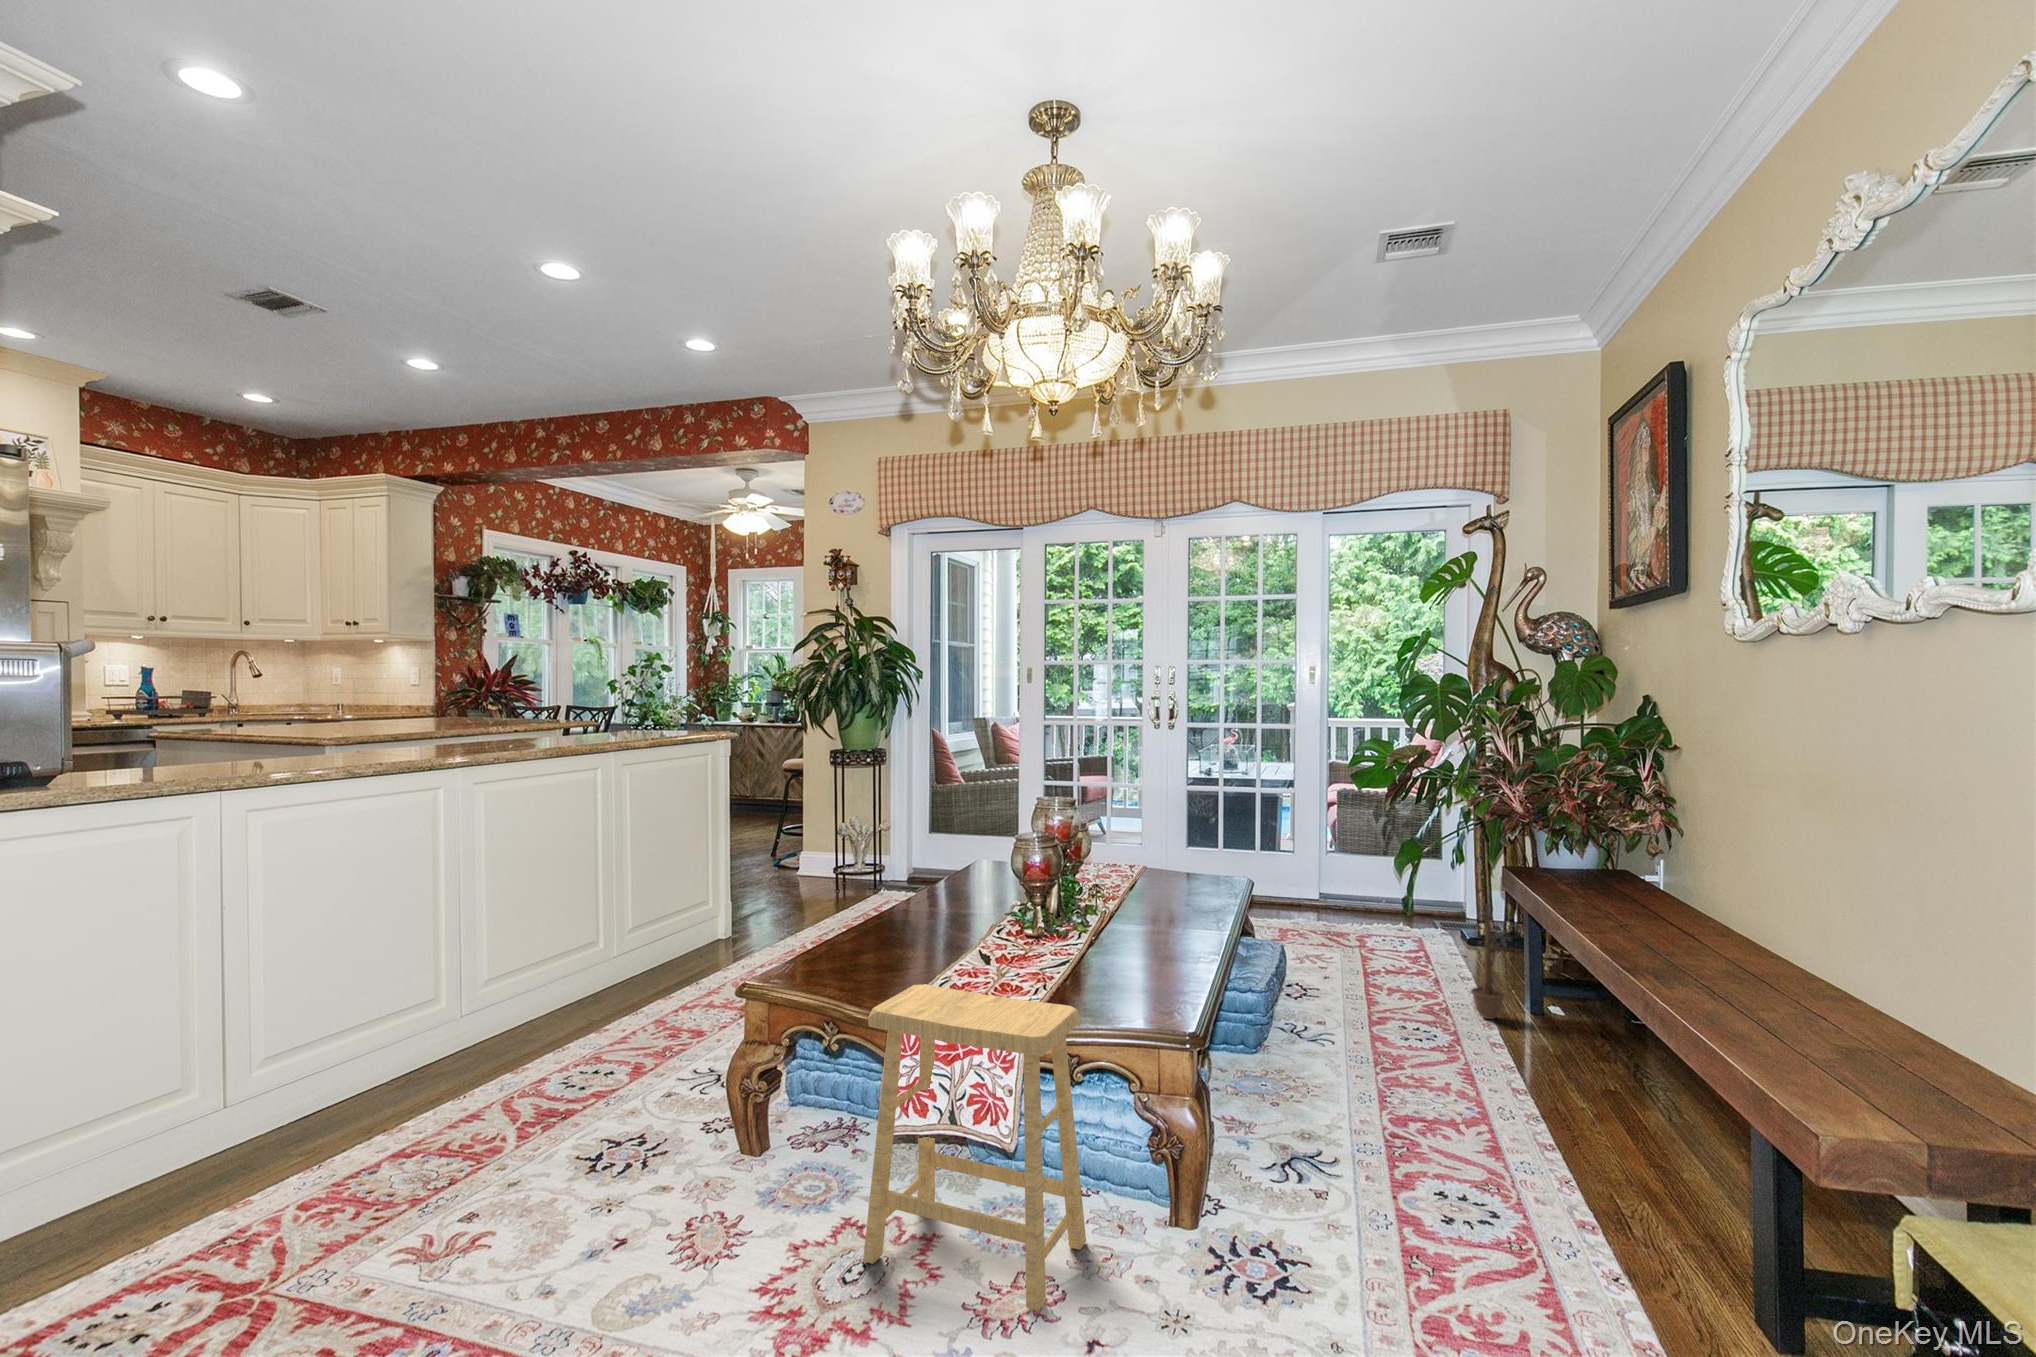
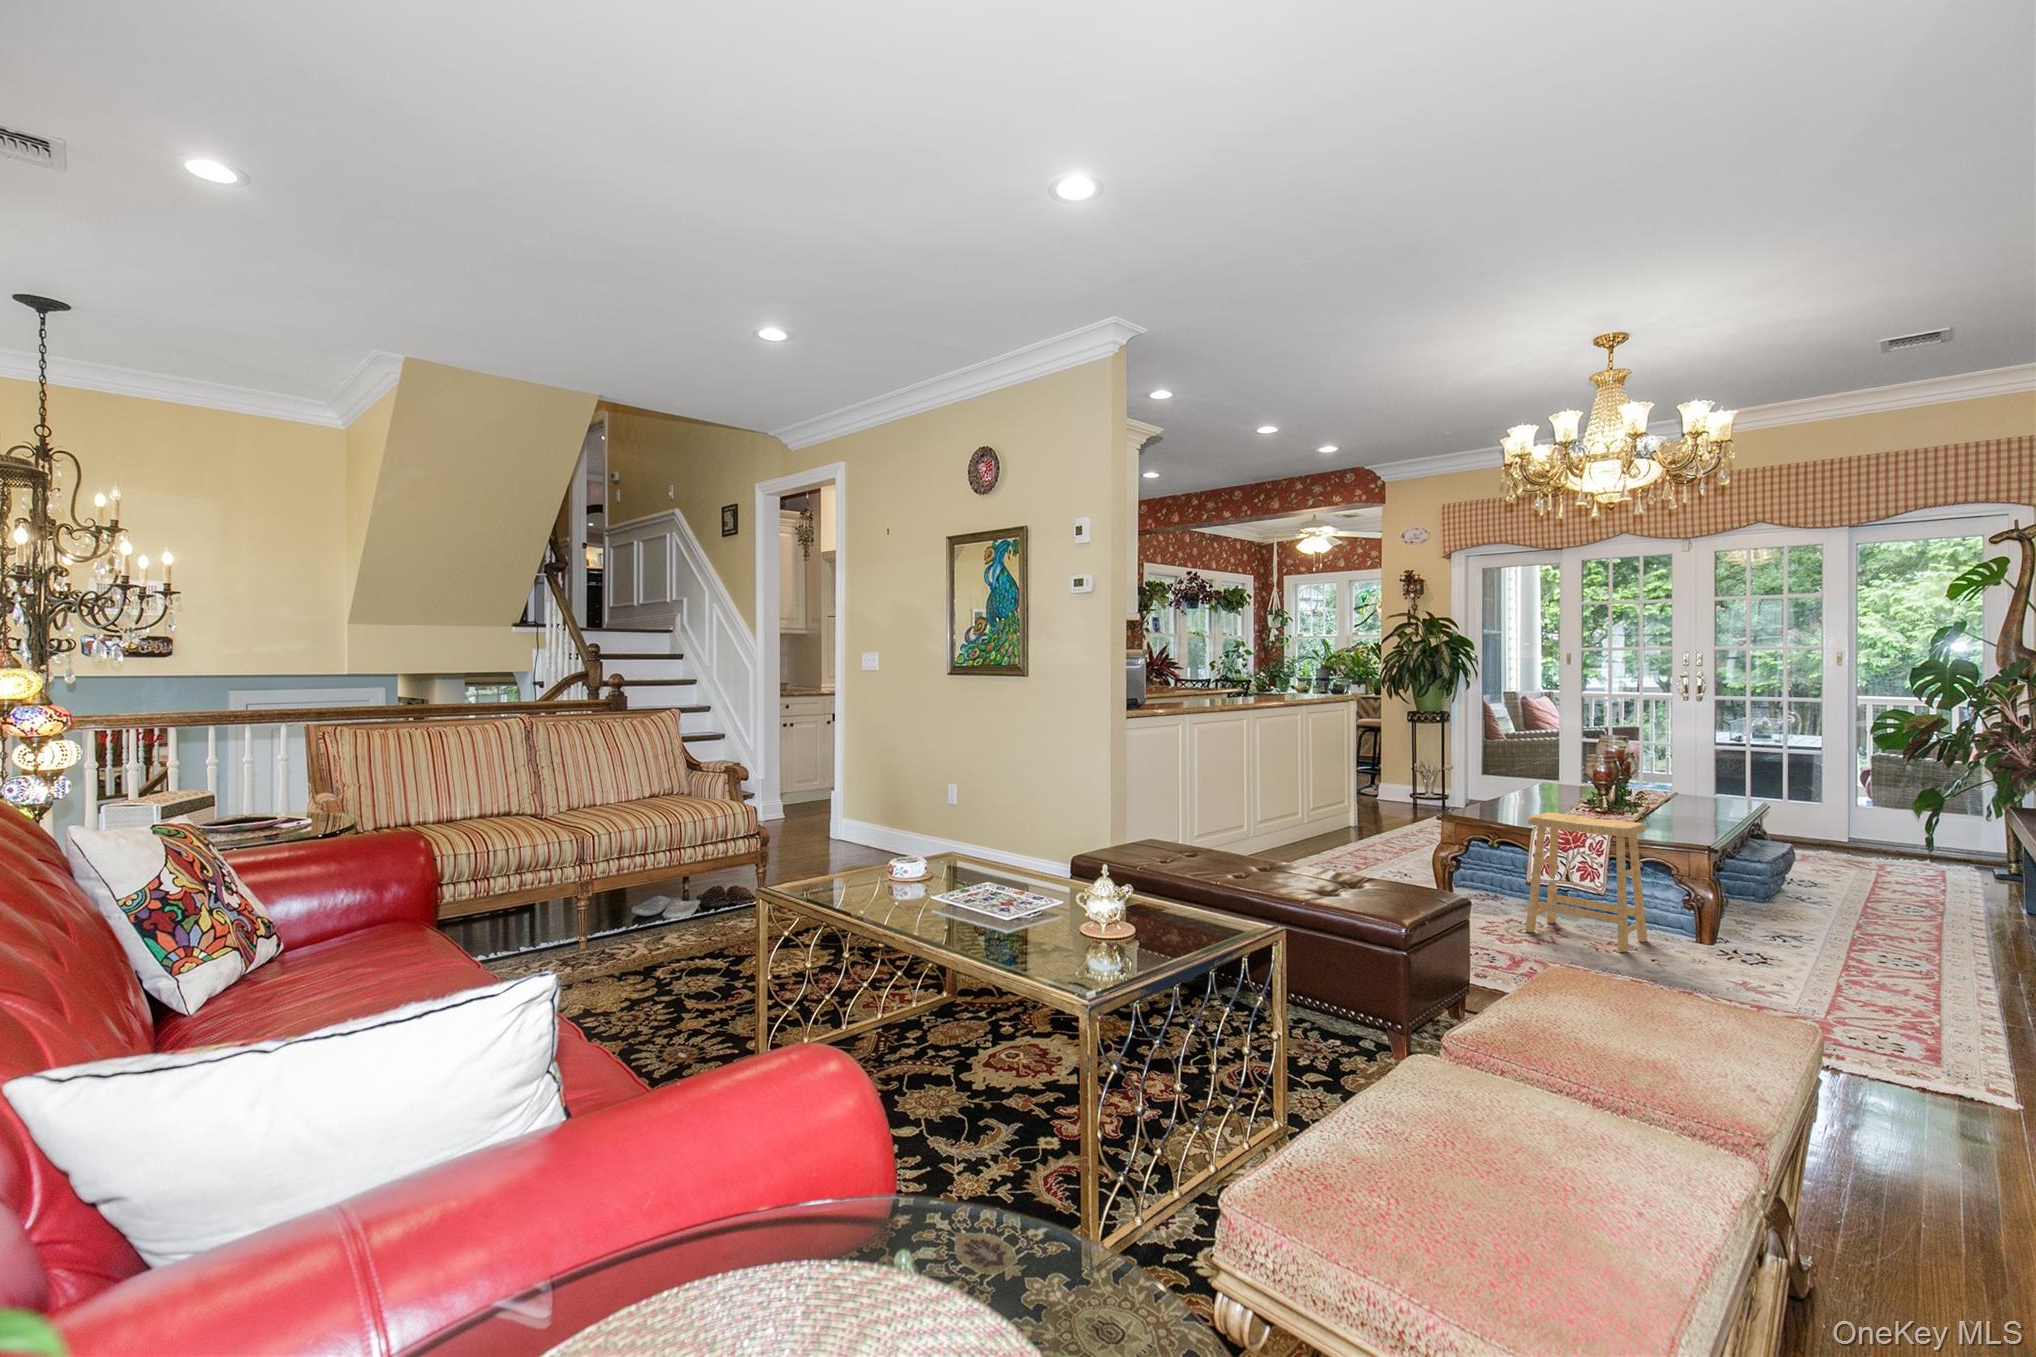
decorative plant: present [1471,905,1511,1019] -> none [1956,823,1997,904]

